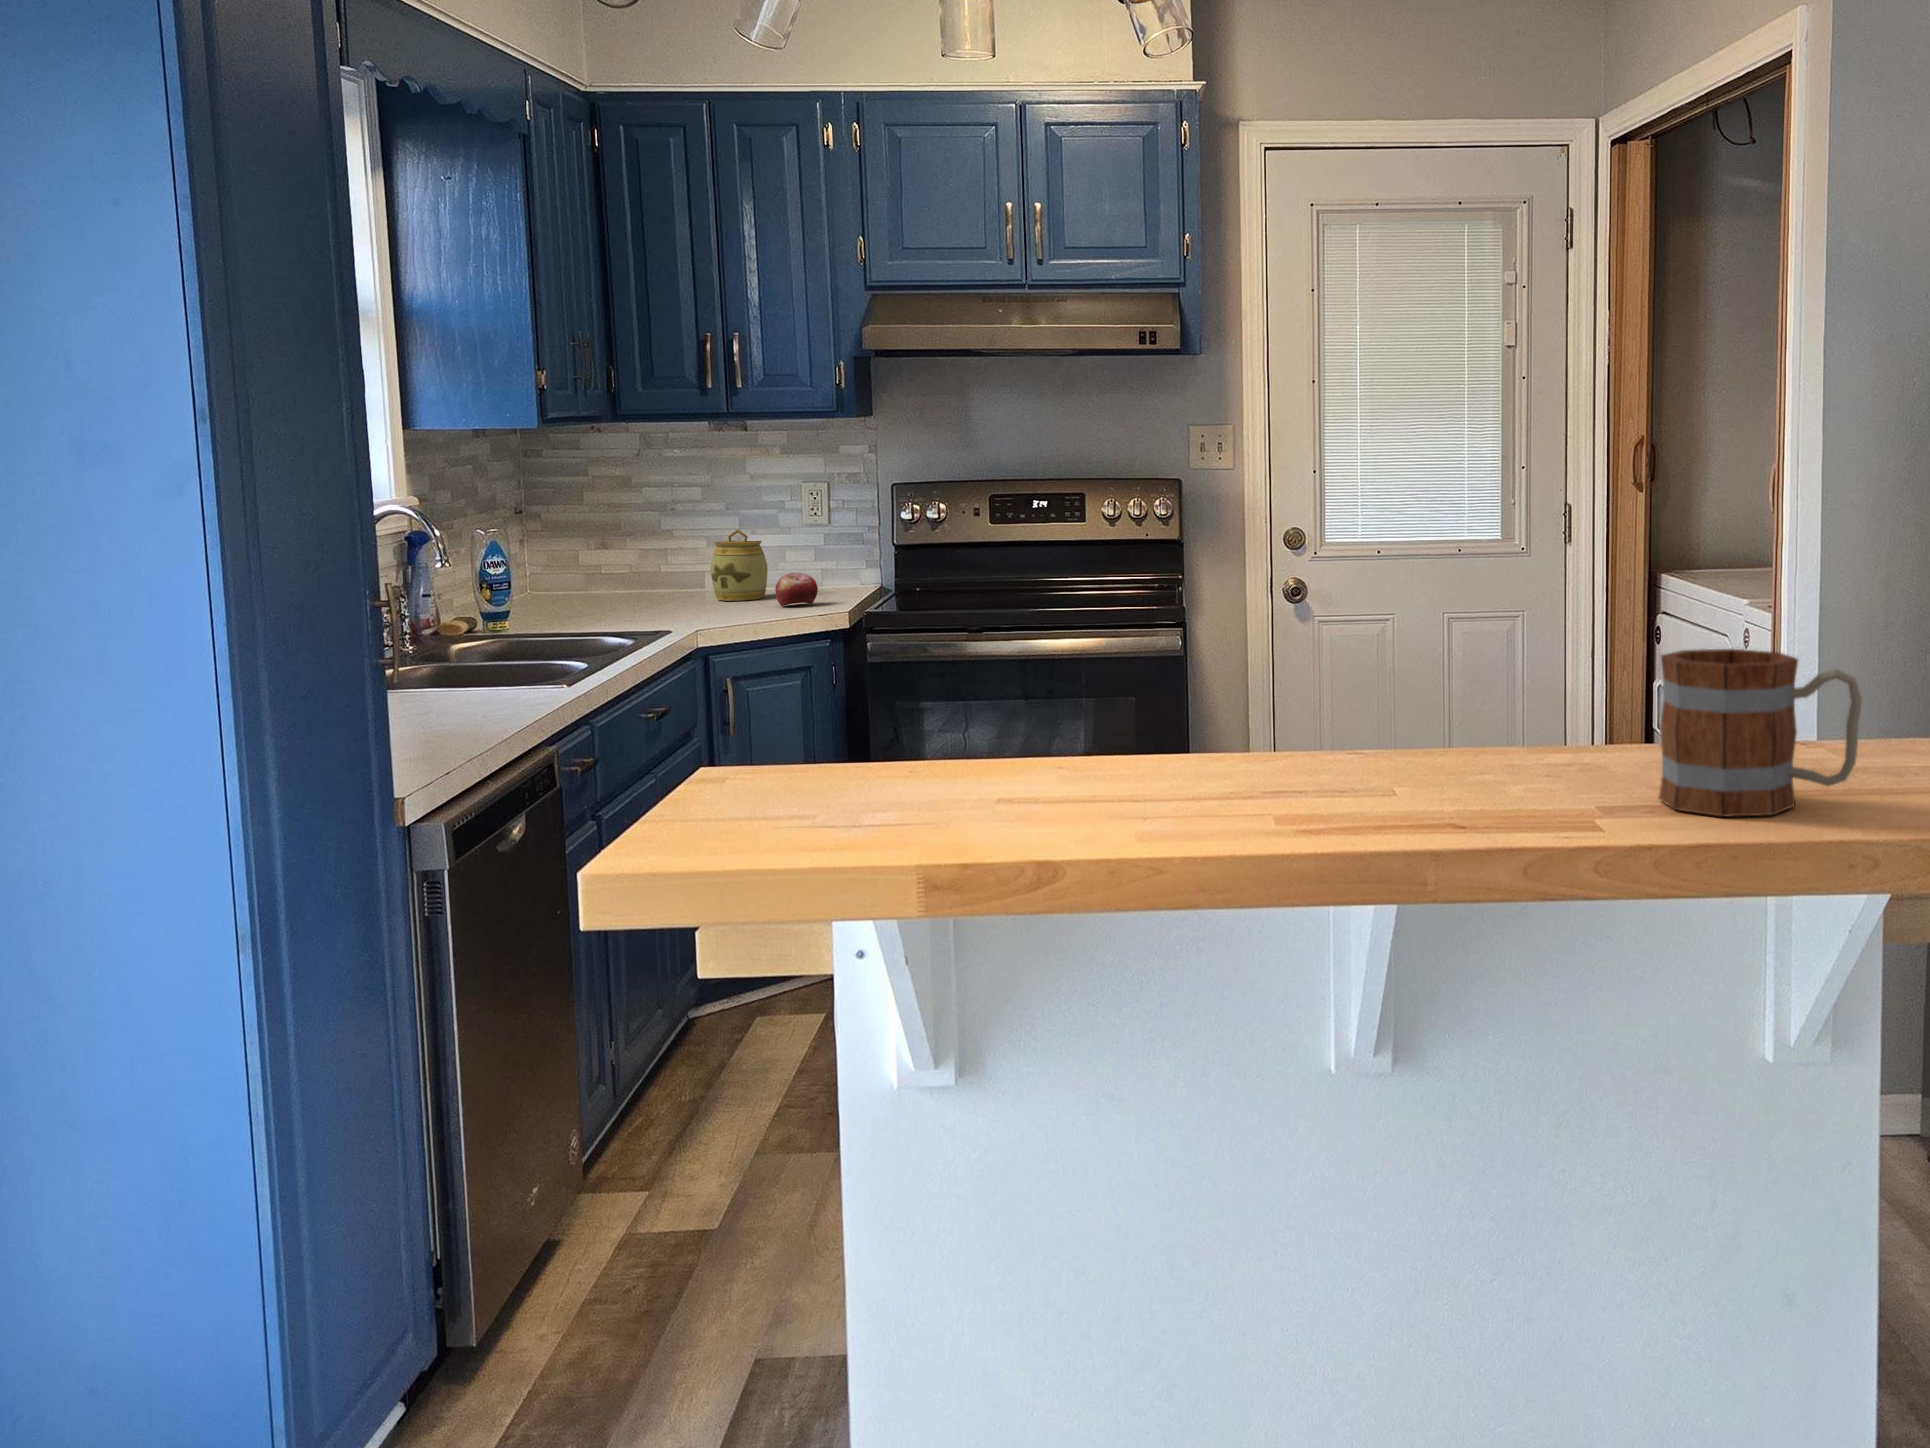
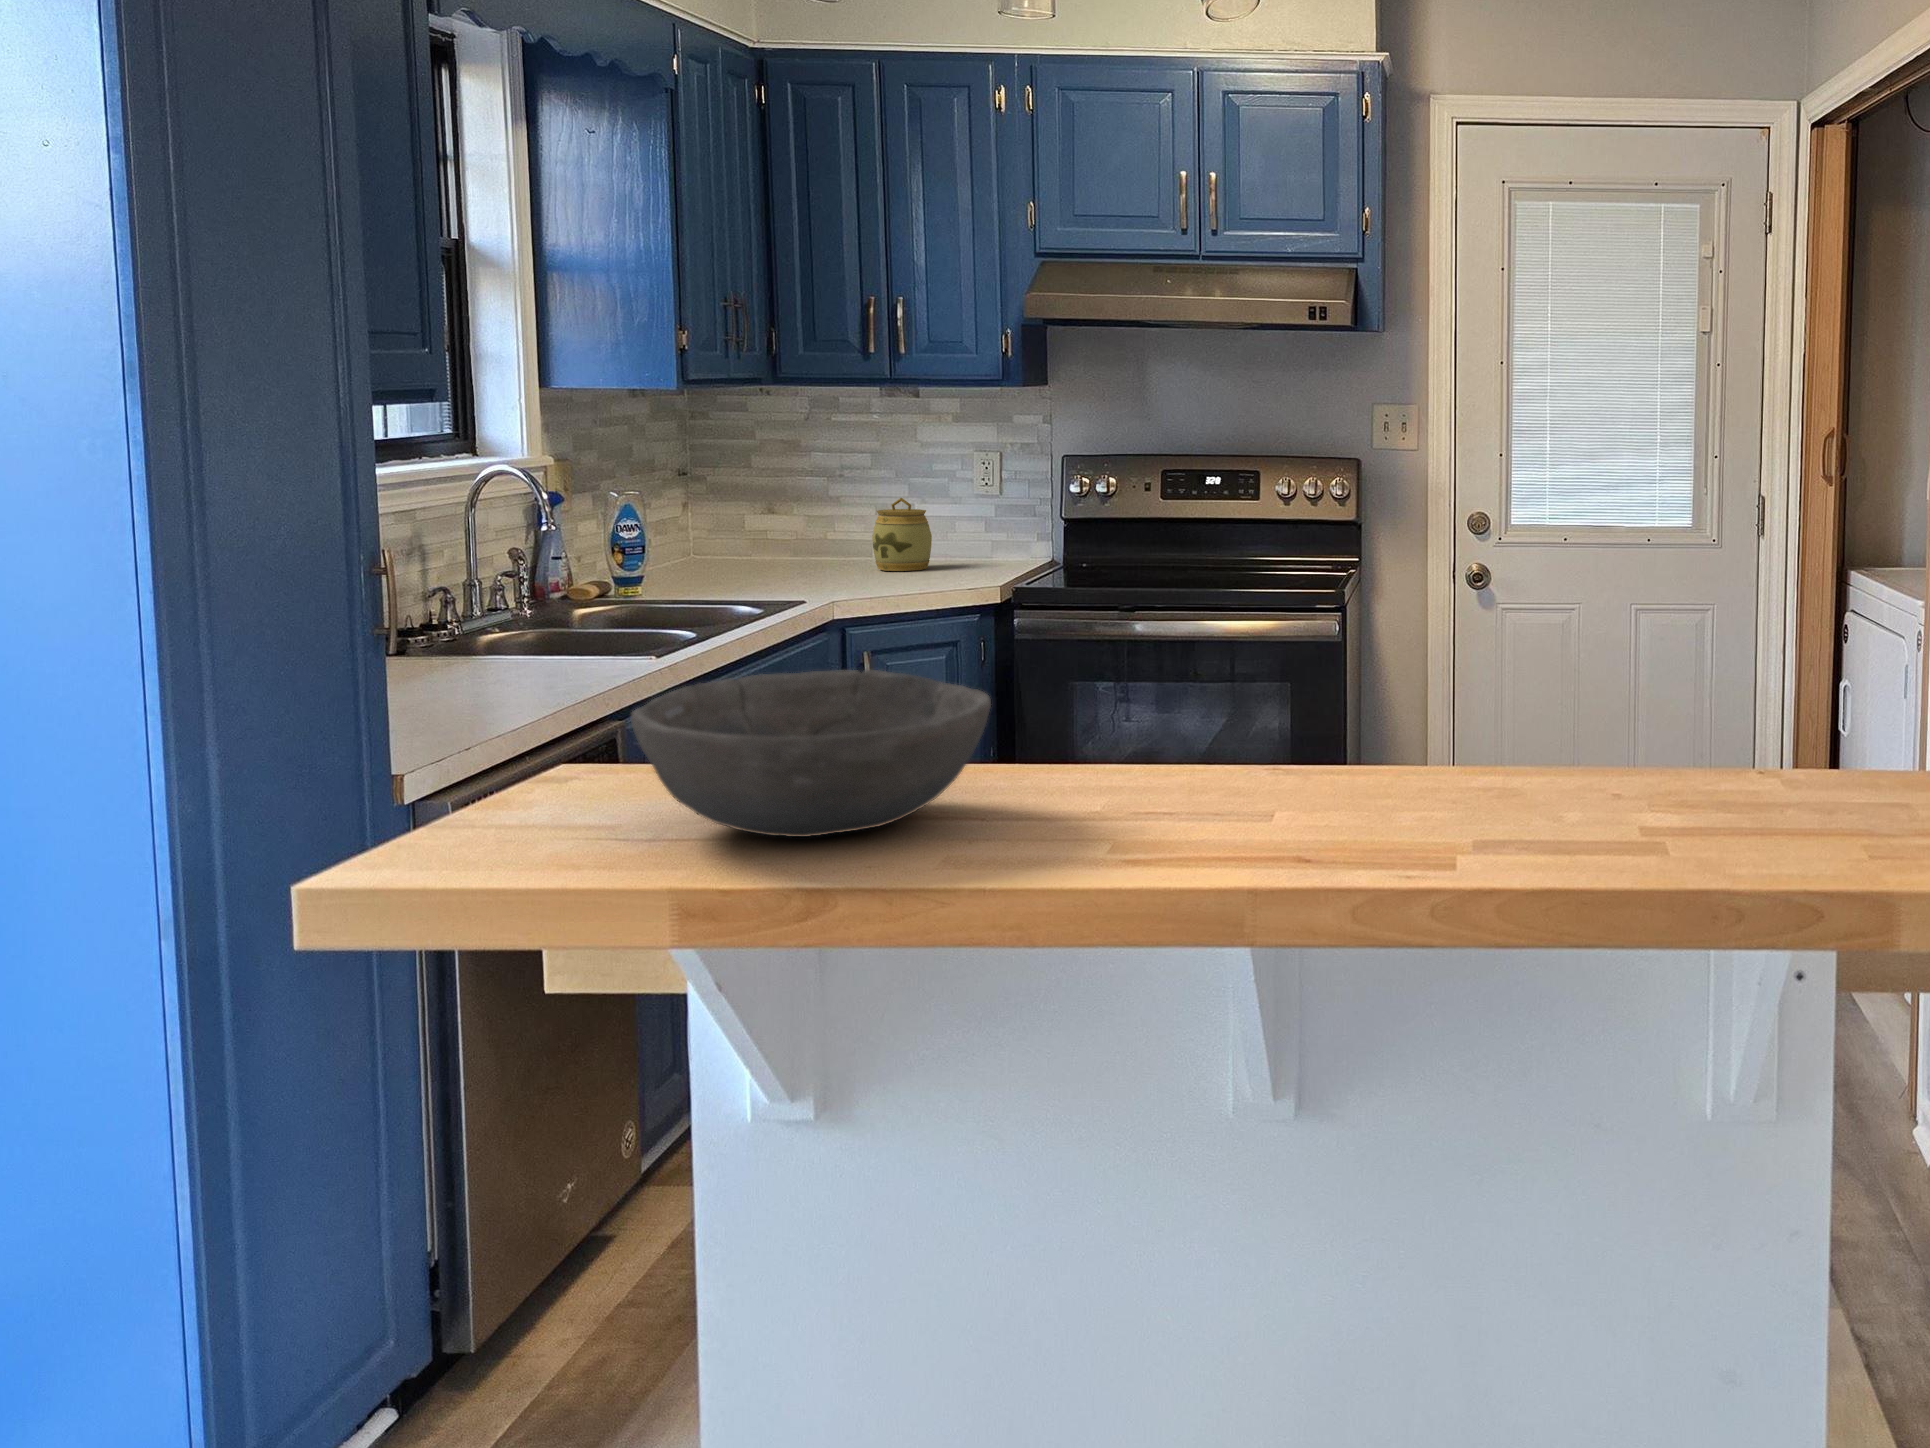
fruit: present [775,573,818,606] -> none [931,544,975,579]
mug: present [1659,649,1862,817] -> none [1545,676,1751,861]
bowl: none [824,667,1138,818] -> present [631,670,991,837]

